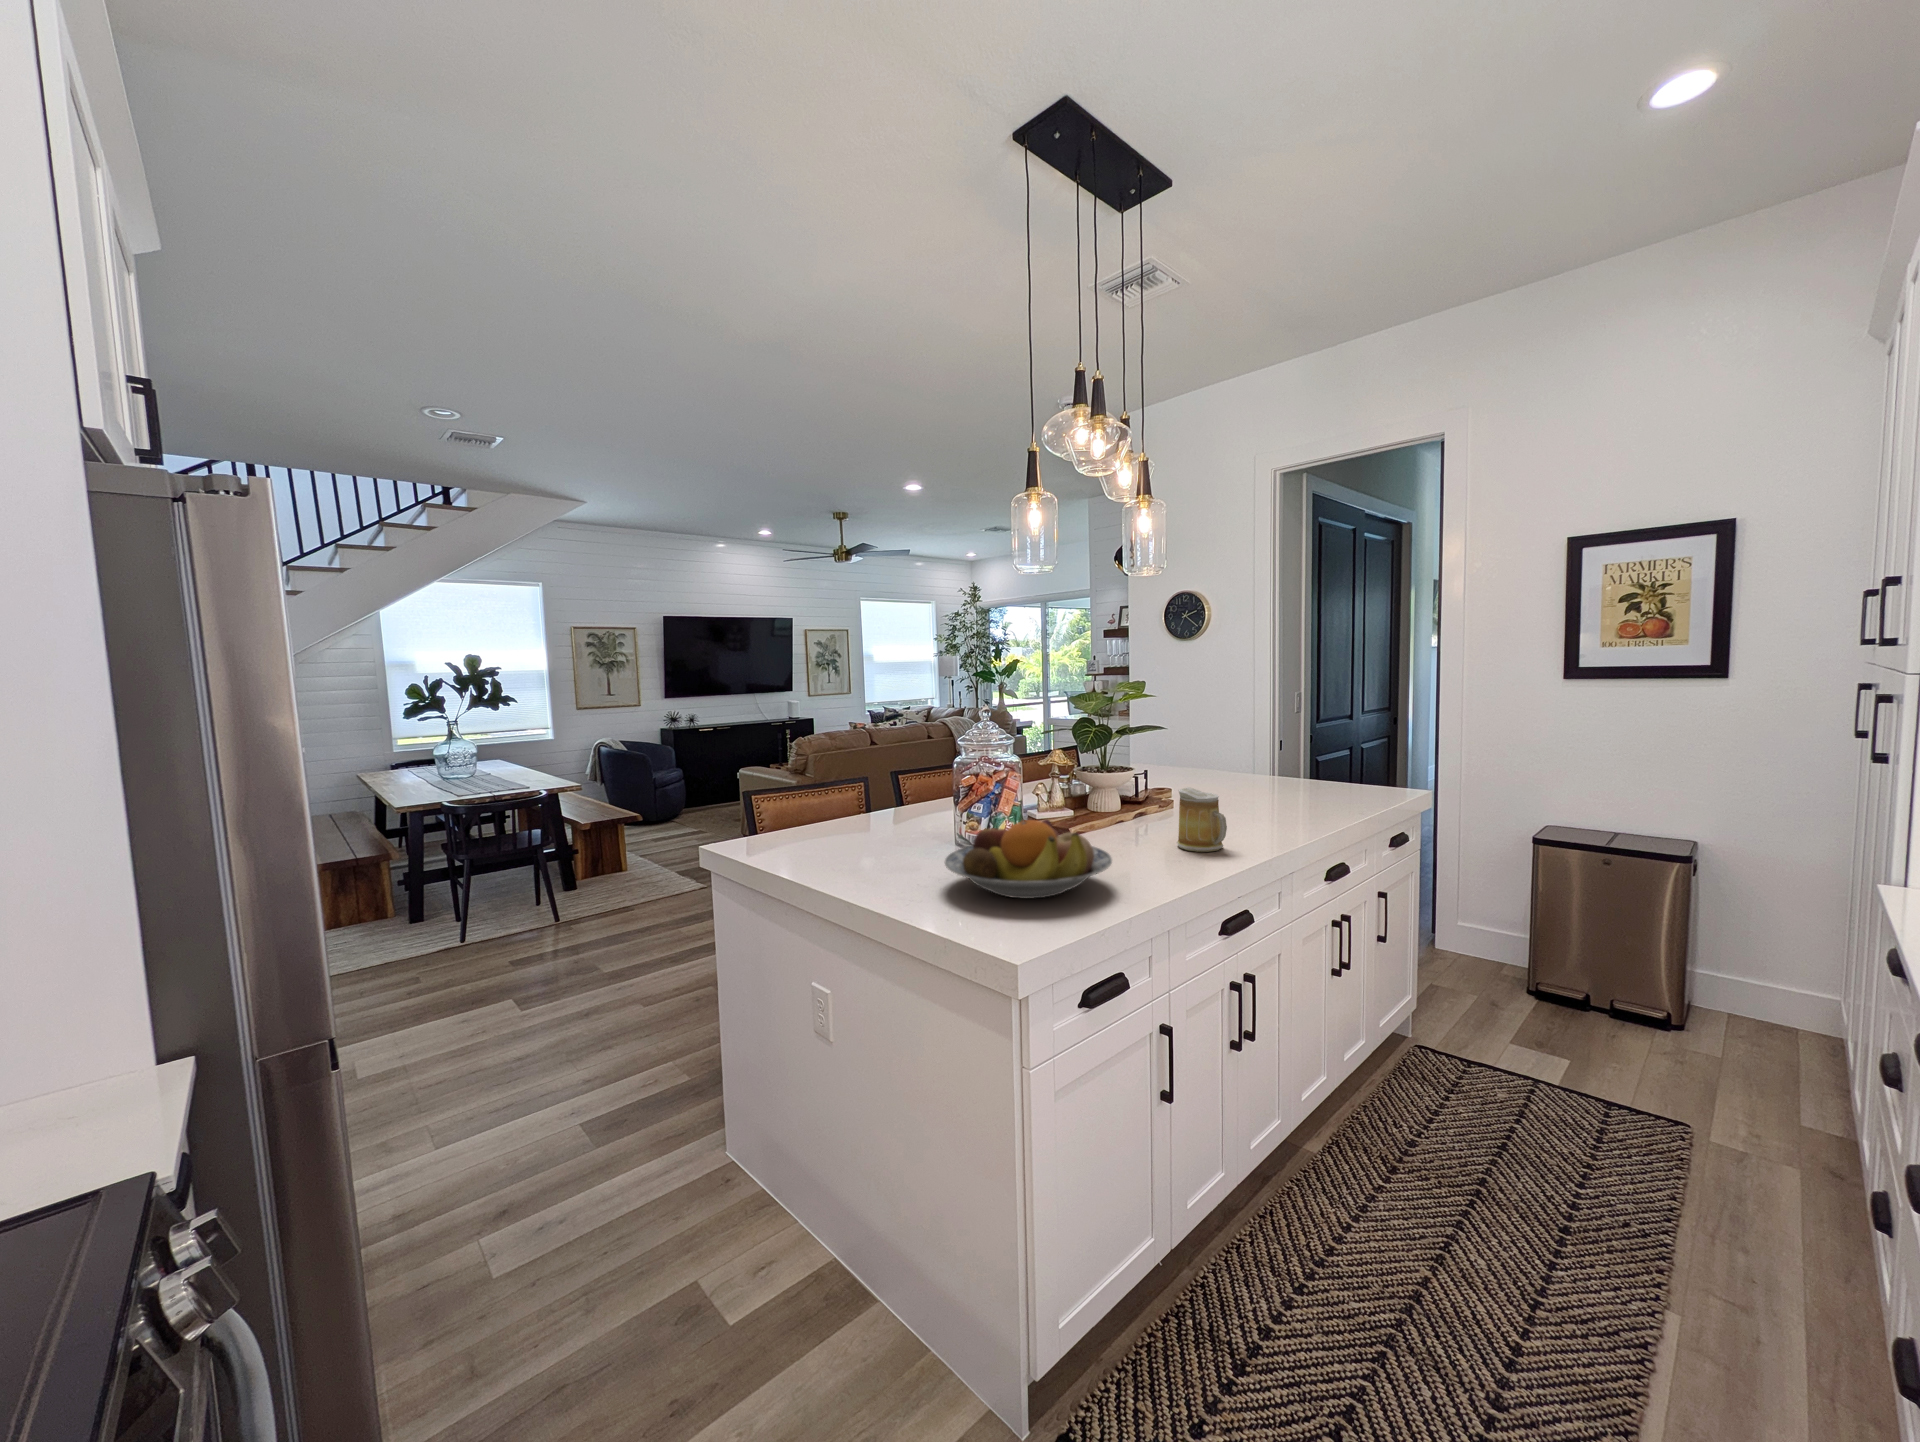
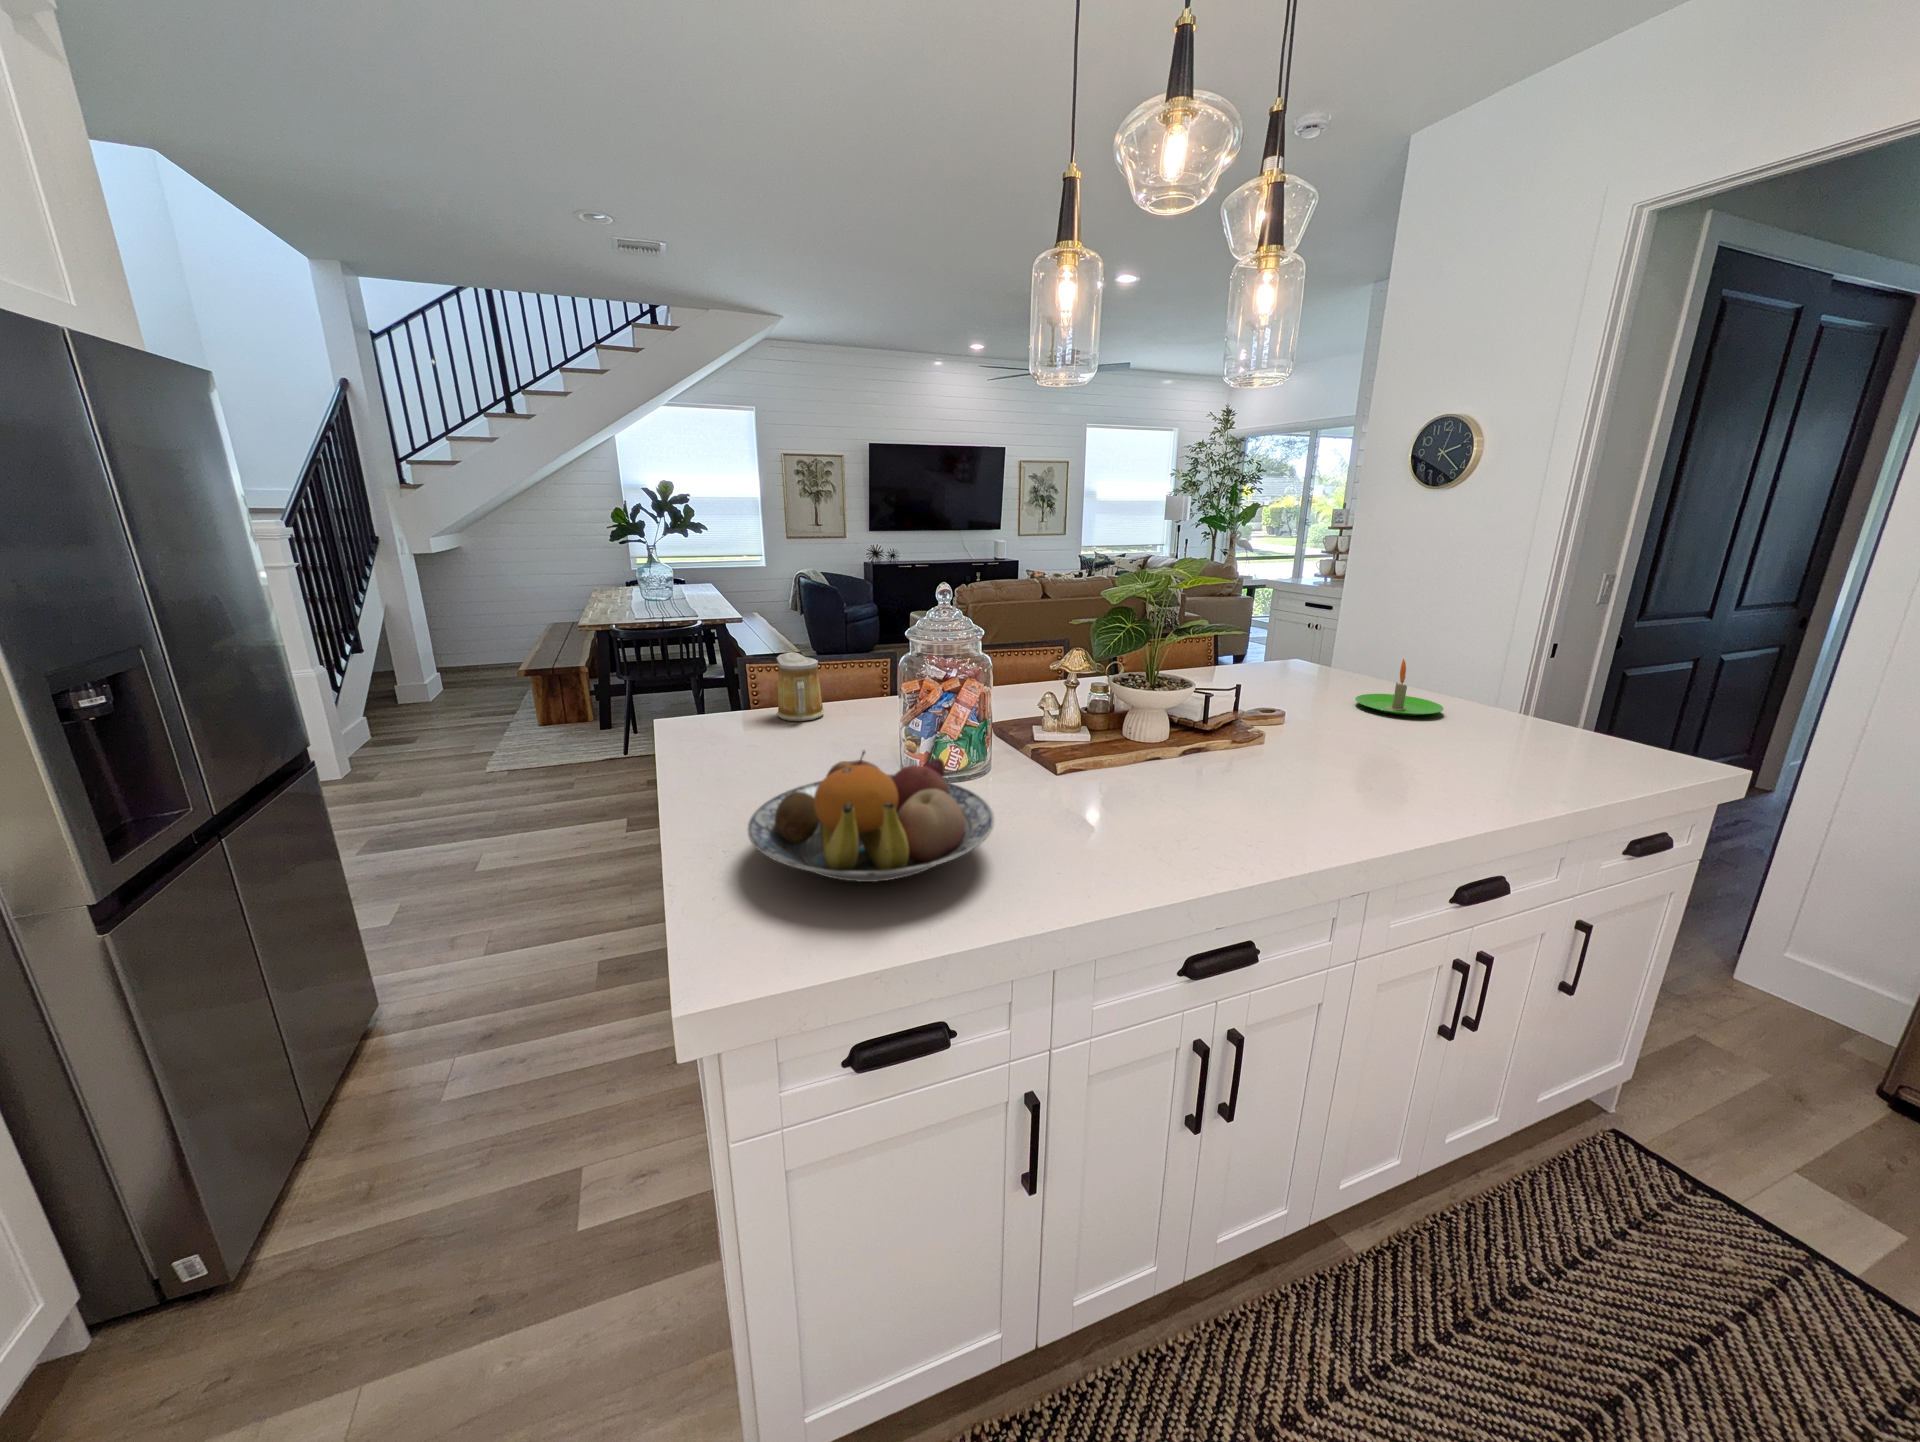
candle: none [1203,750,1260,787] -> present [1355,659,1444,715]
mug: present [1177,787,1227,852] -> present [777,652,824,721]

